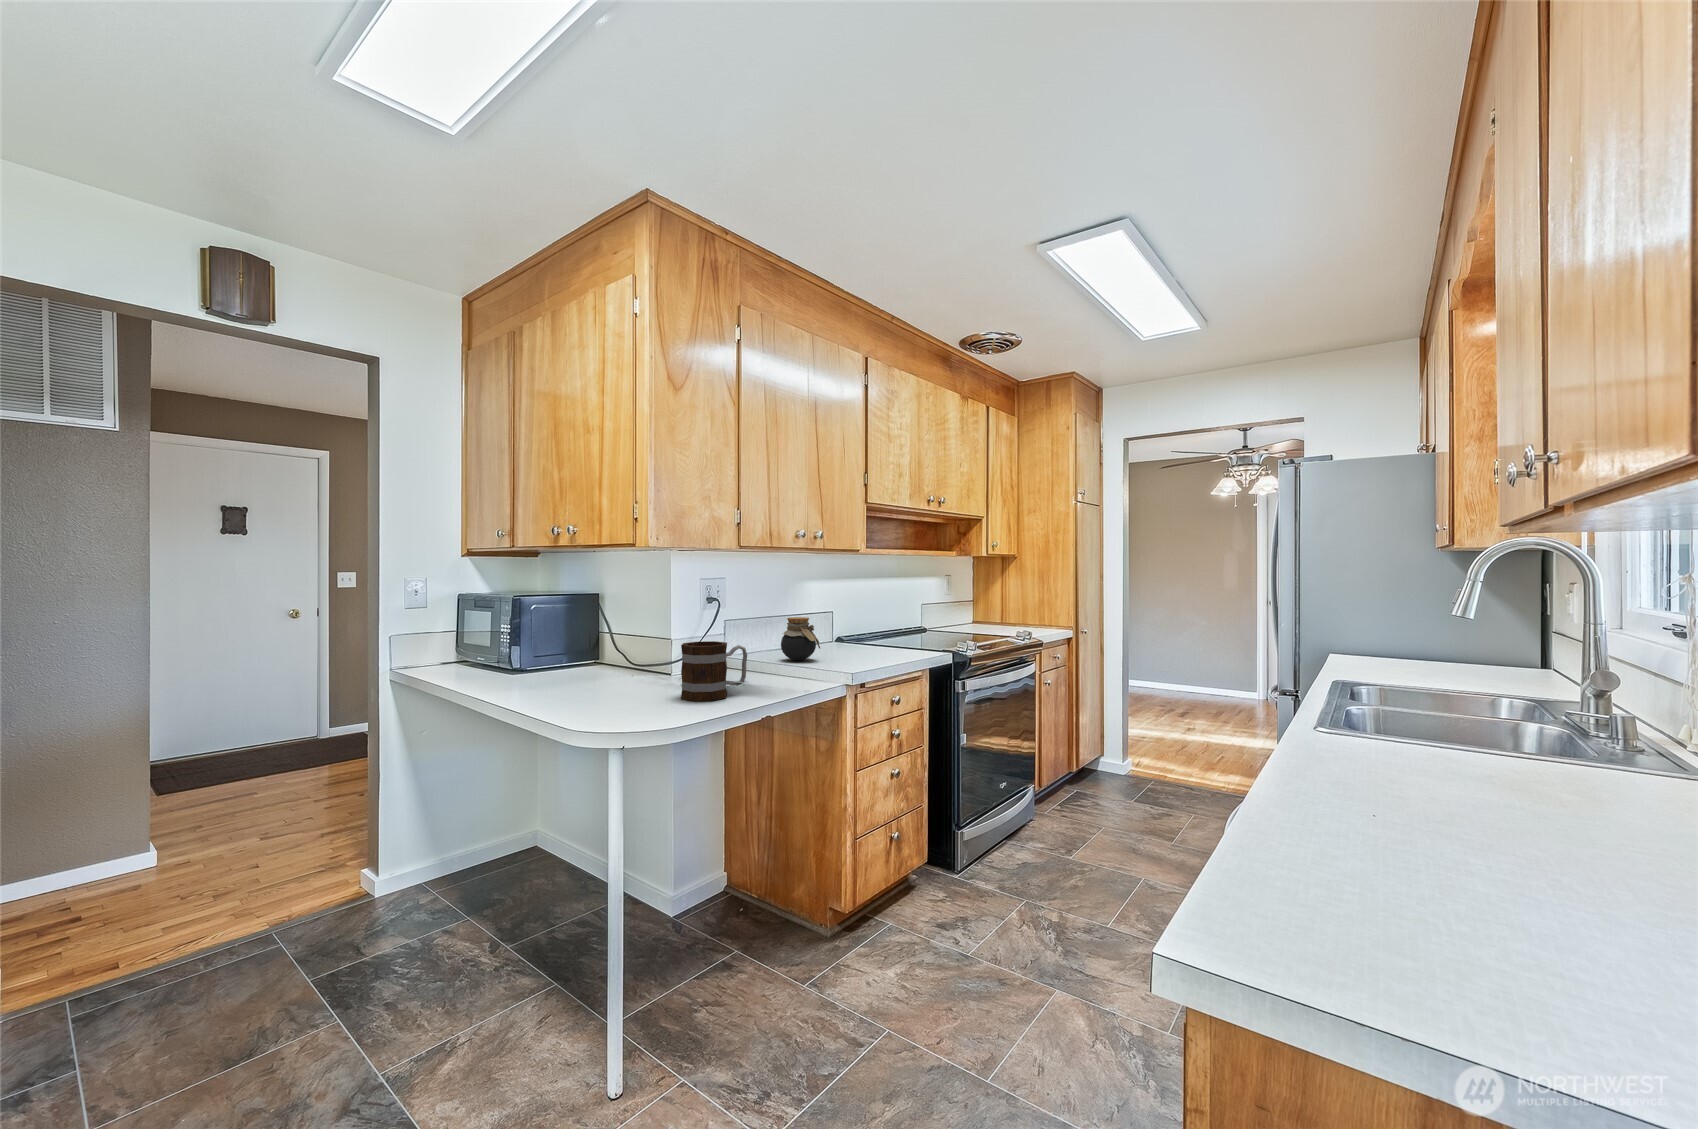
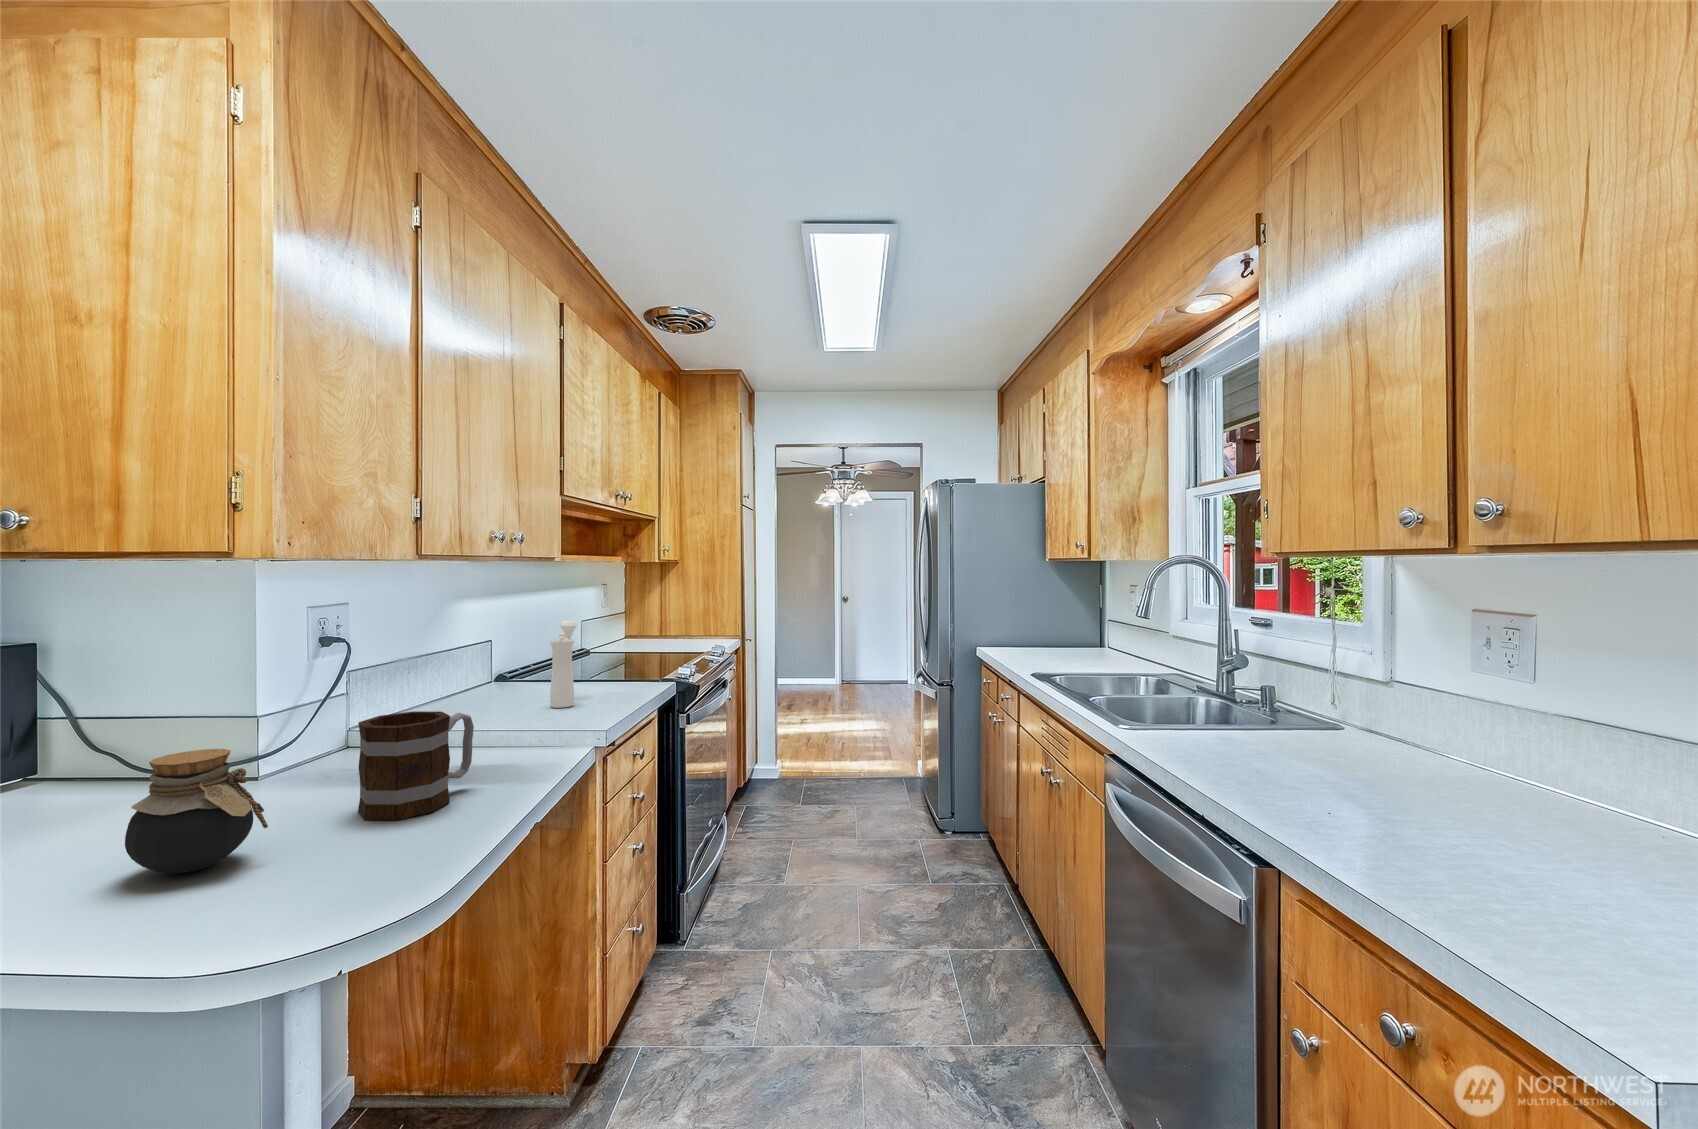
pepper mill: none [840,597,866,659] -> present [550,621,577,708]
jar: present [781,617,820,661] -> present [125,749,268,874]

